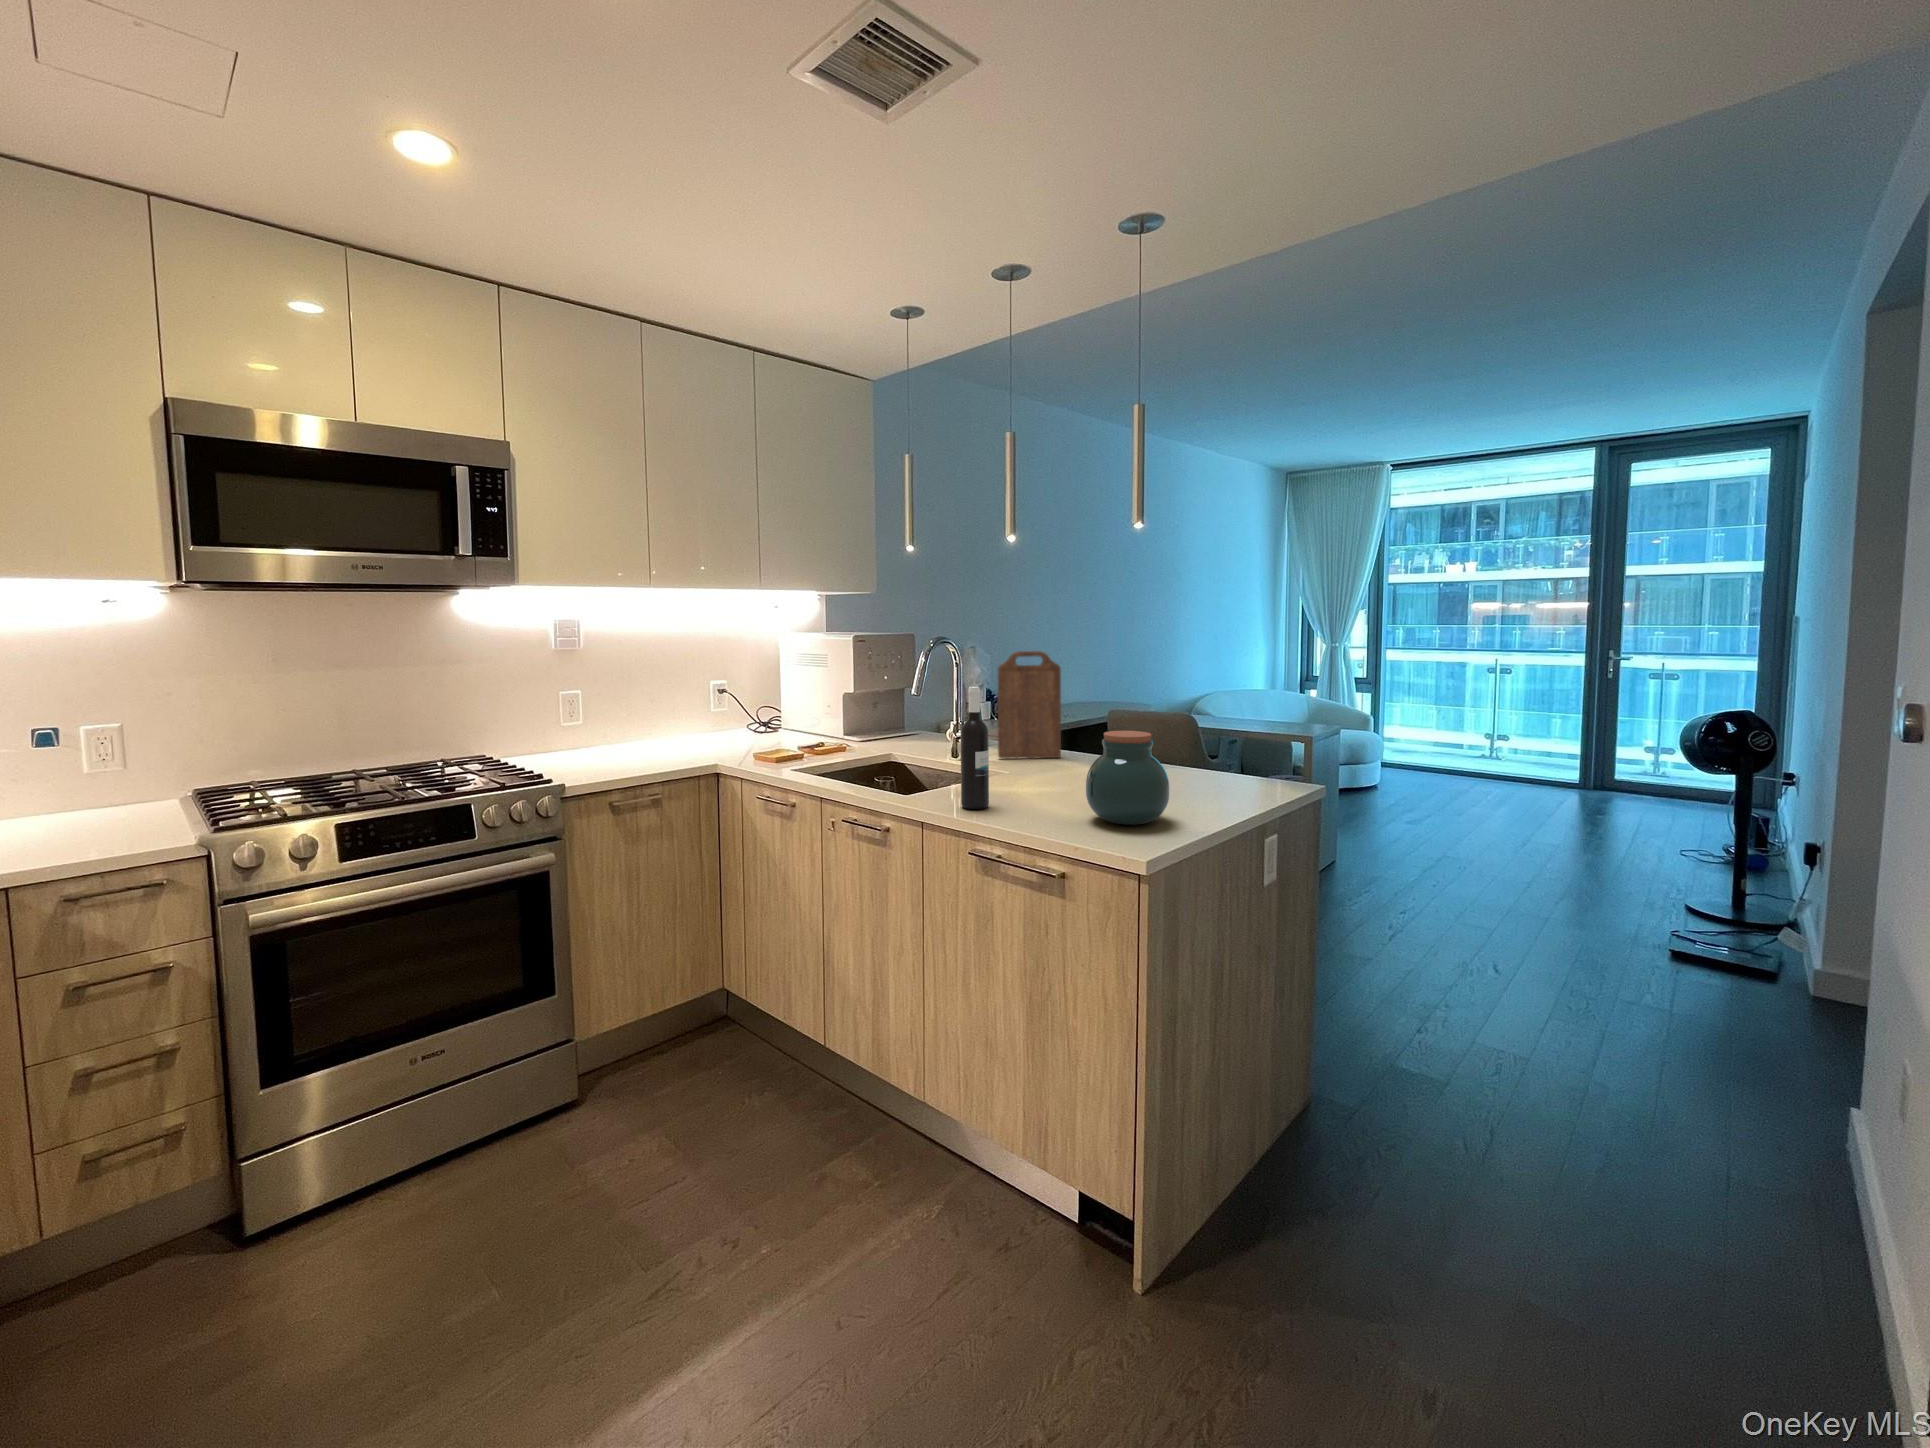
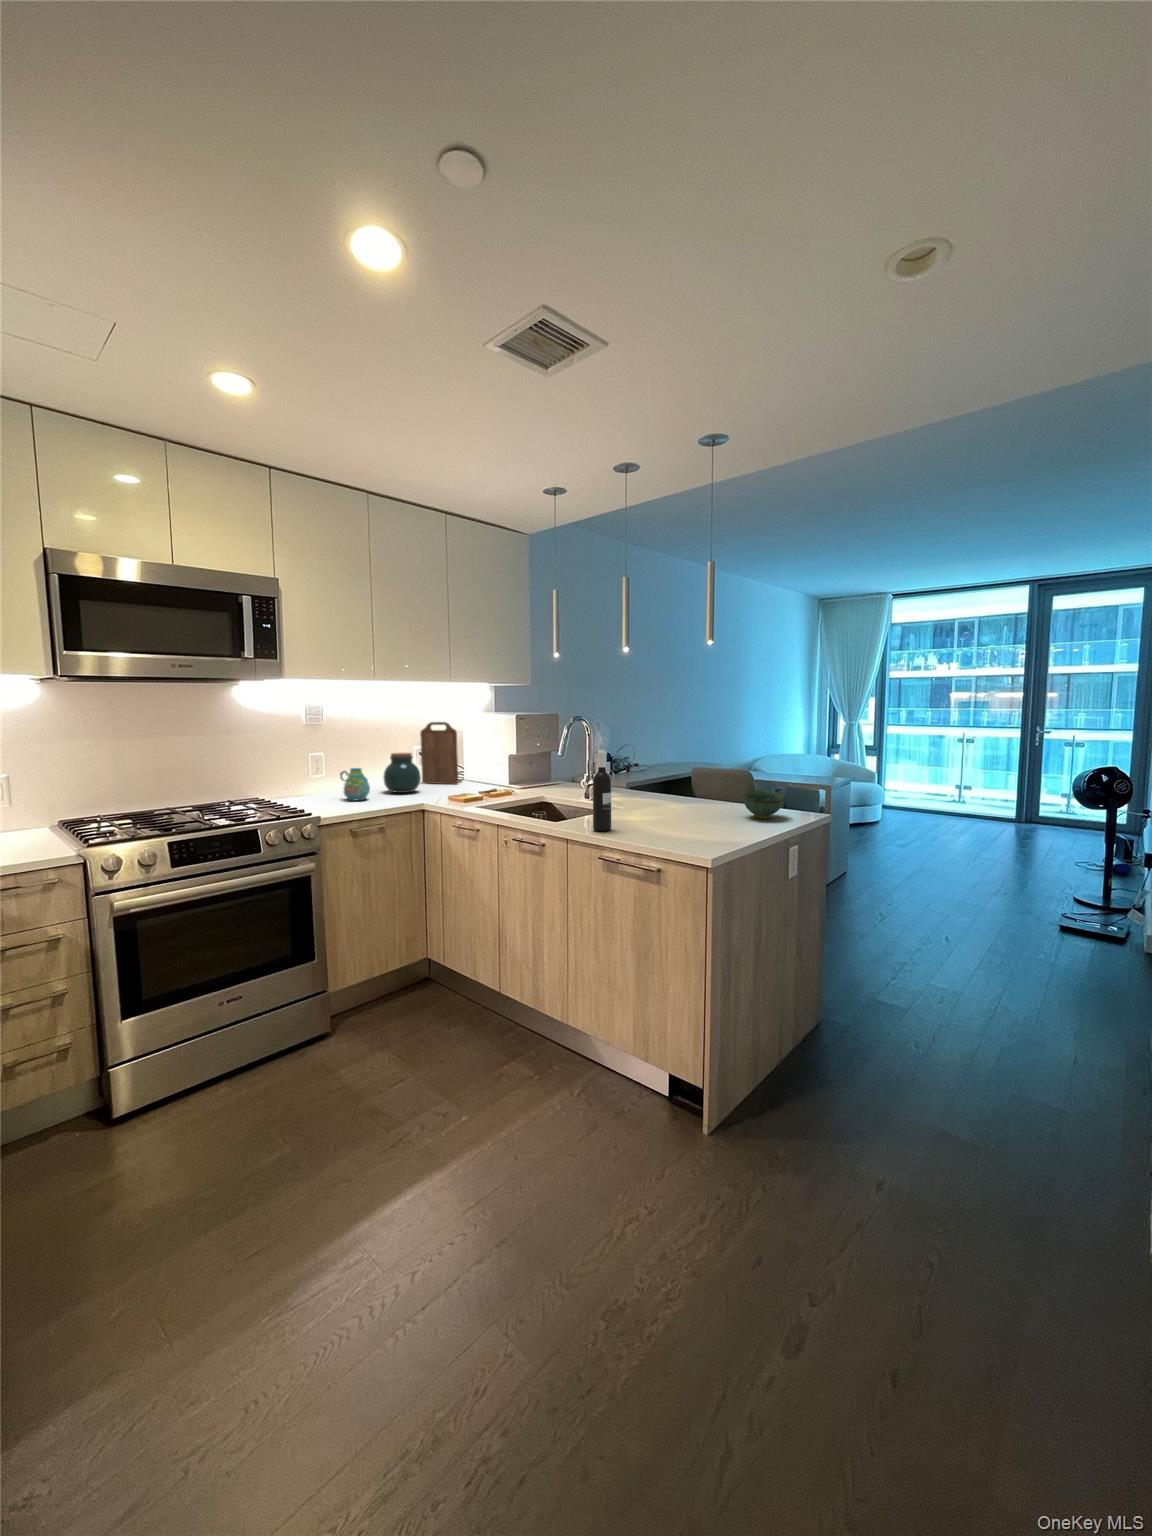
cutting board: present [998,651,1061,759] -> present [420,722,458,784]
mug: none [603,712,645,759] -> present [340,768,370,801]
jar: present [1086,731,1170,825] -> present [383,753,421,793]
bowl: none [1188,747,1254,790] -> present [742,791,785,819]

